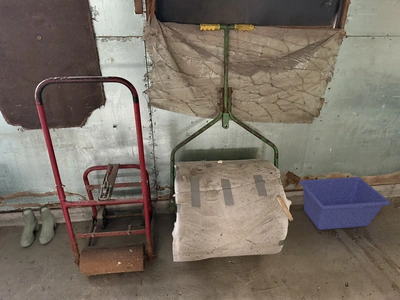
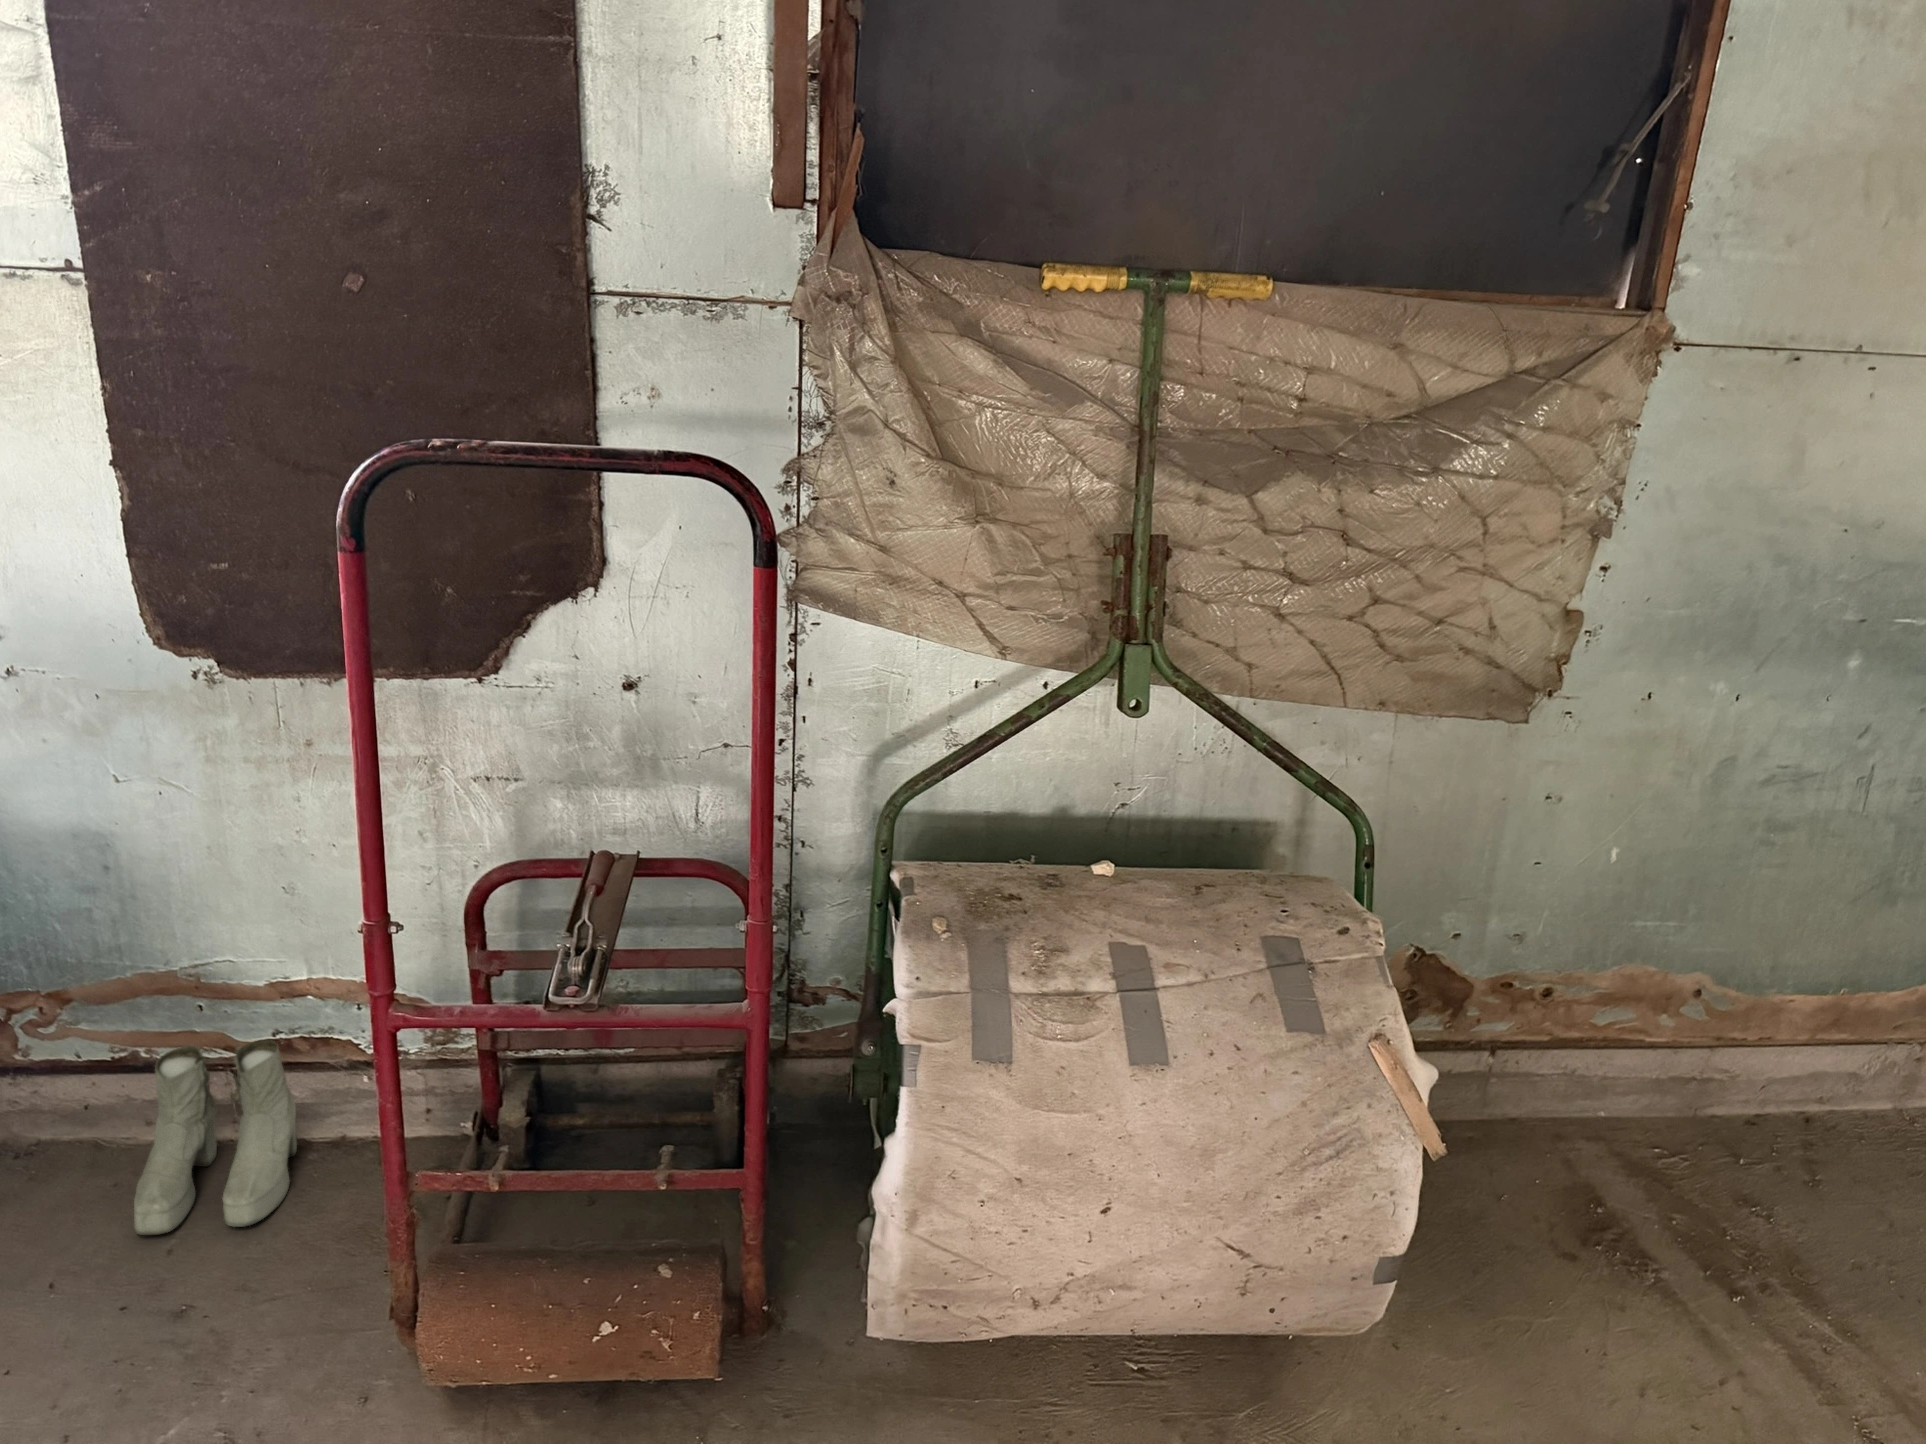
storage bin: present [300,177,390,230] -> none [1467,993,1903,1237]

